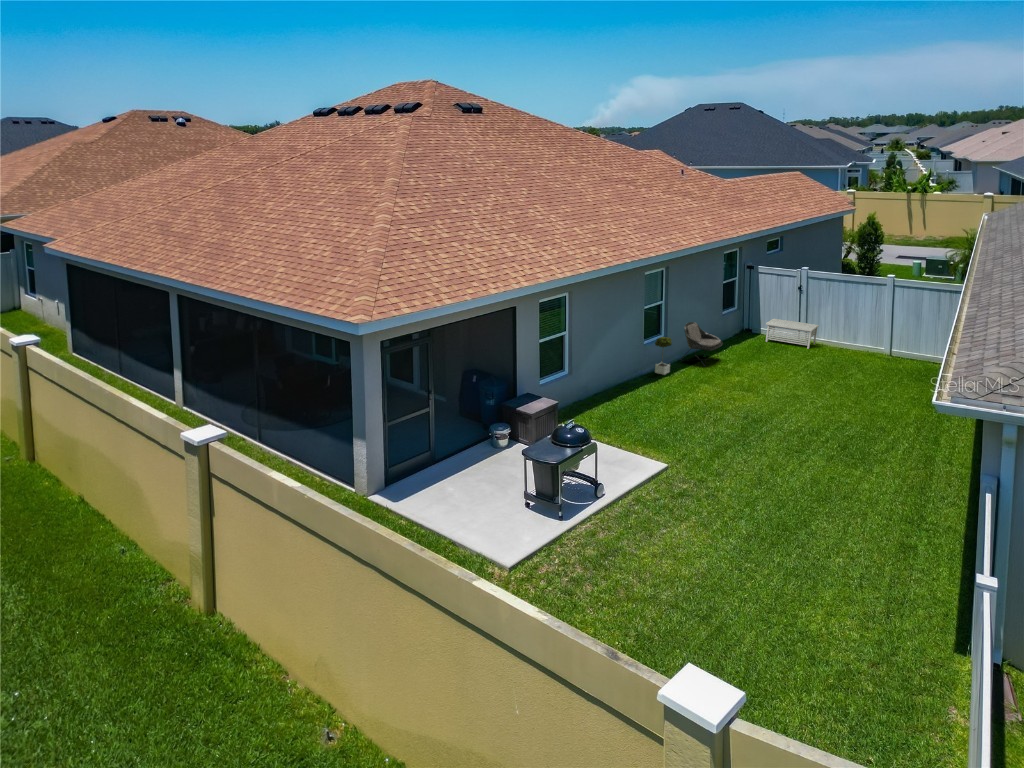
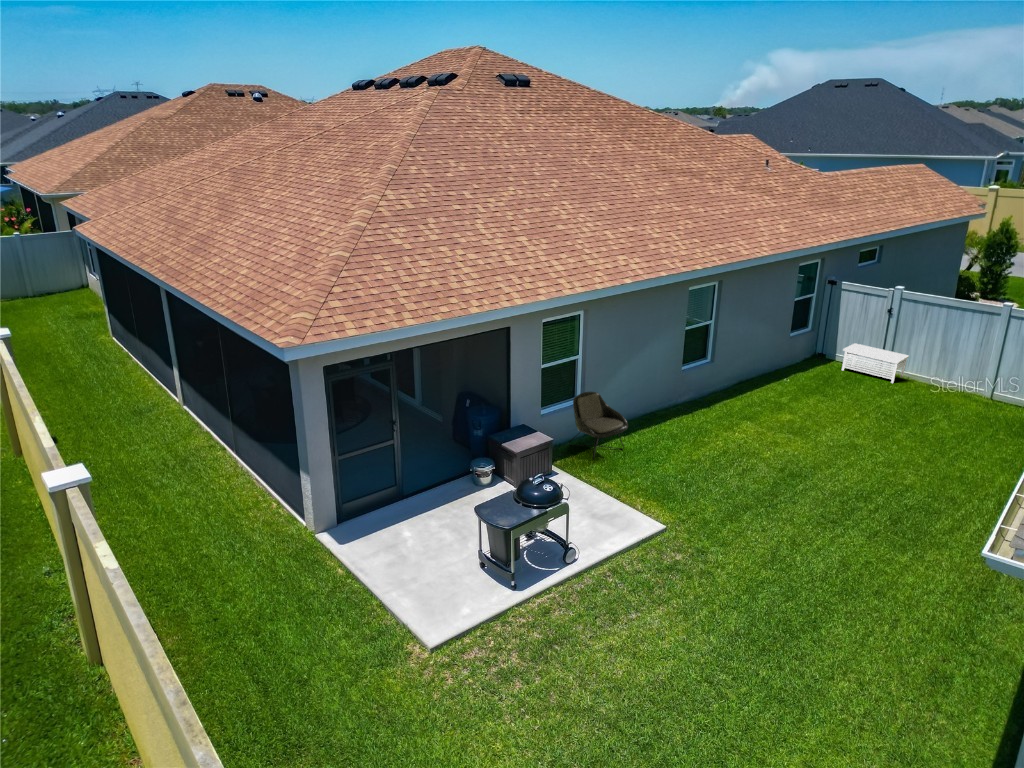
lounge chair: present [681,322,723,366] -> present [569,392,628,459]
potted tree: present [655,337,672,375] -> none [695,361,716,405]

